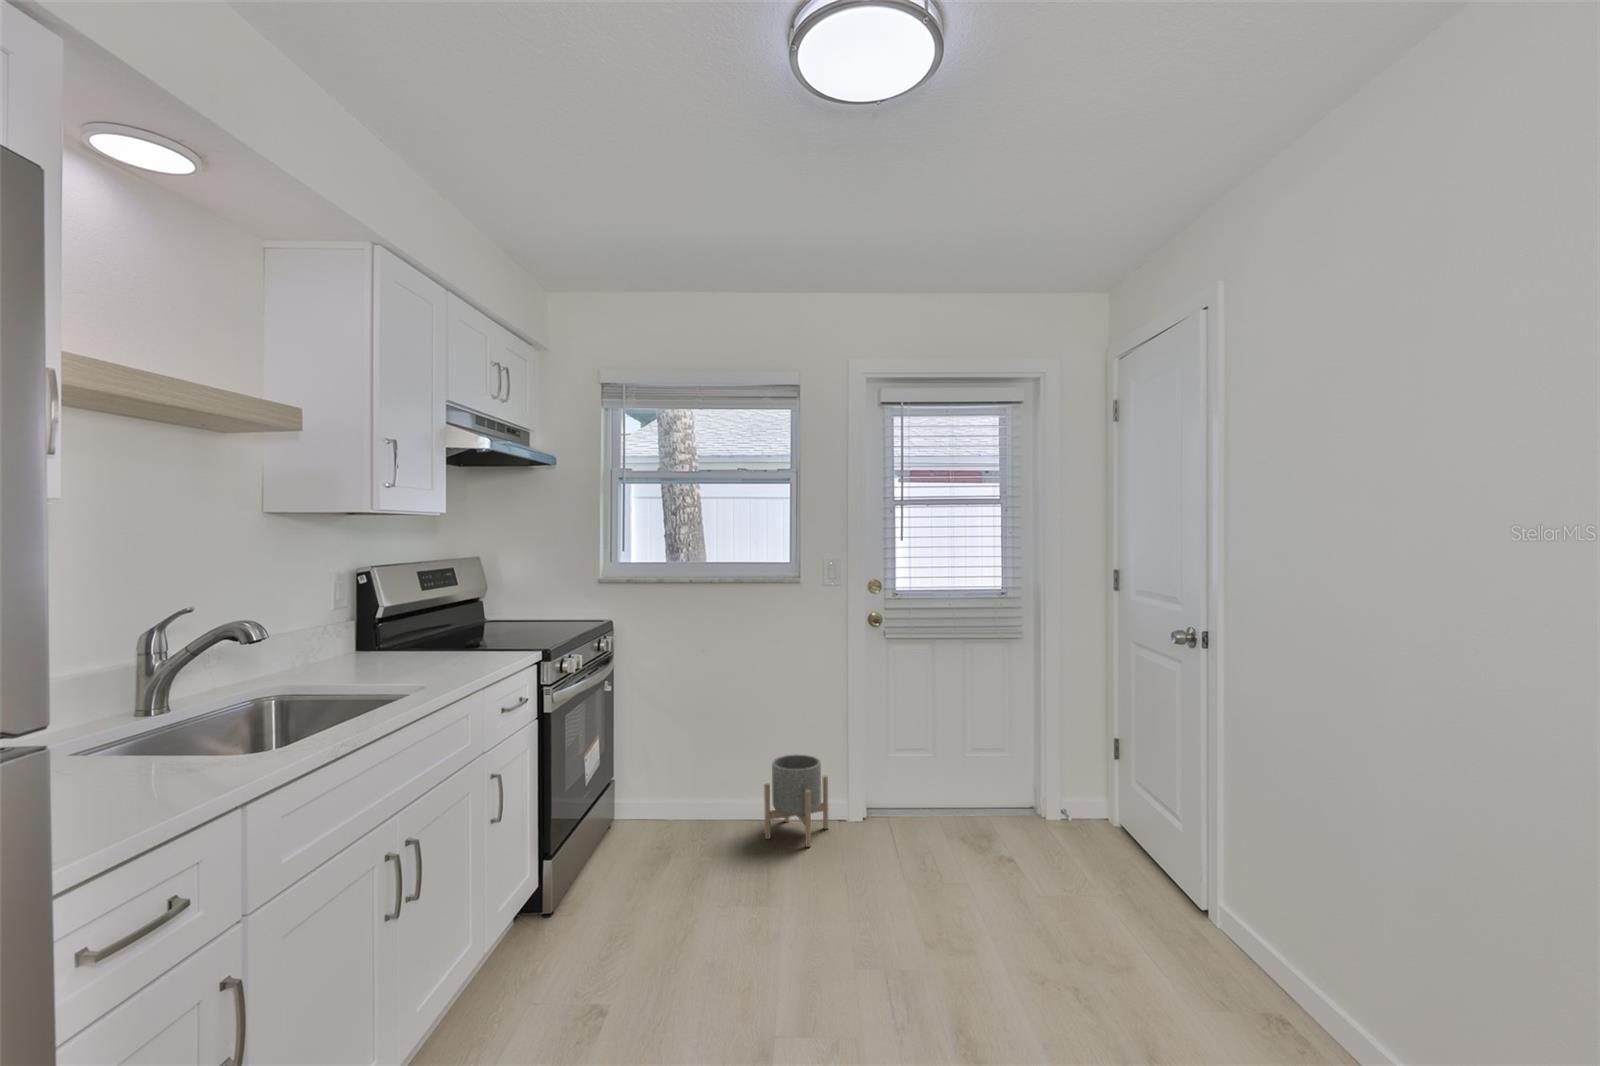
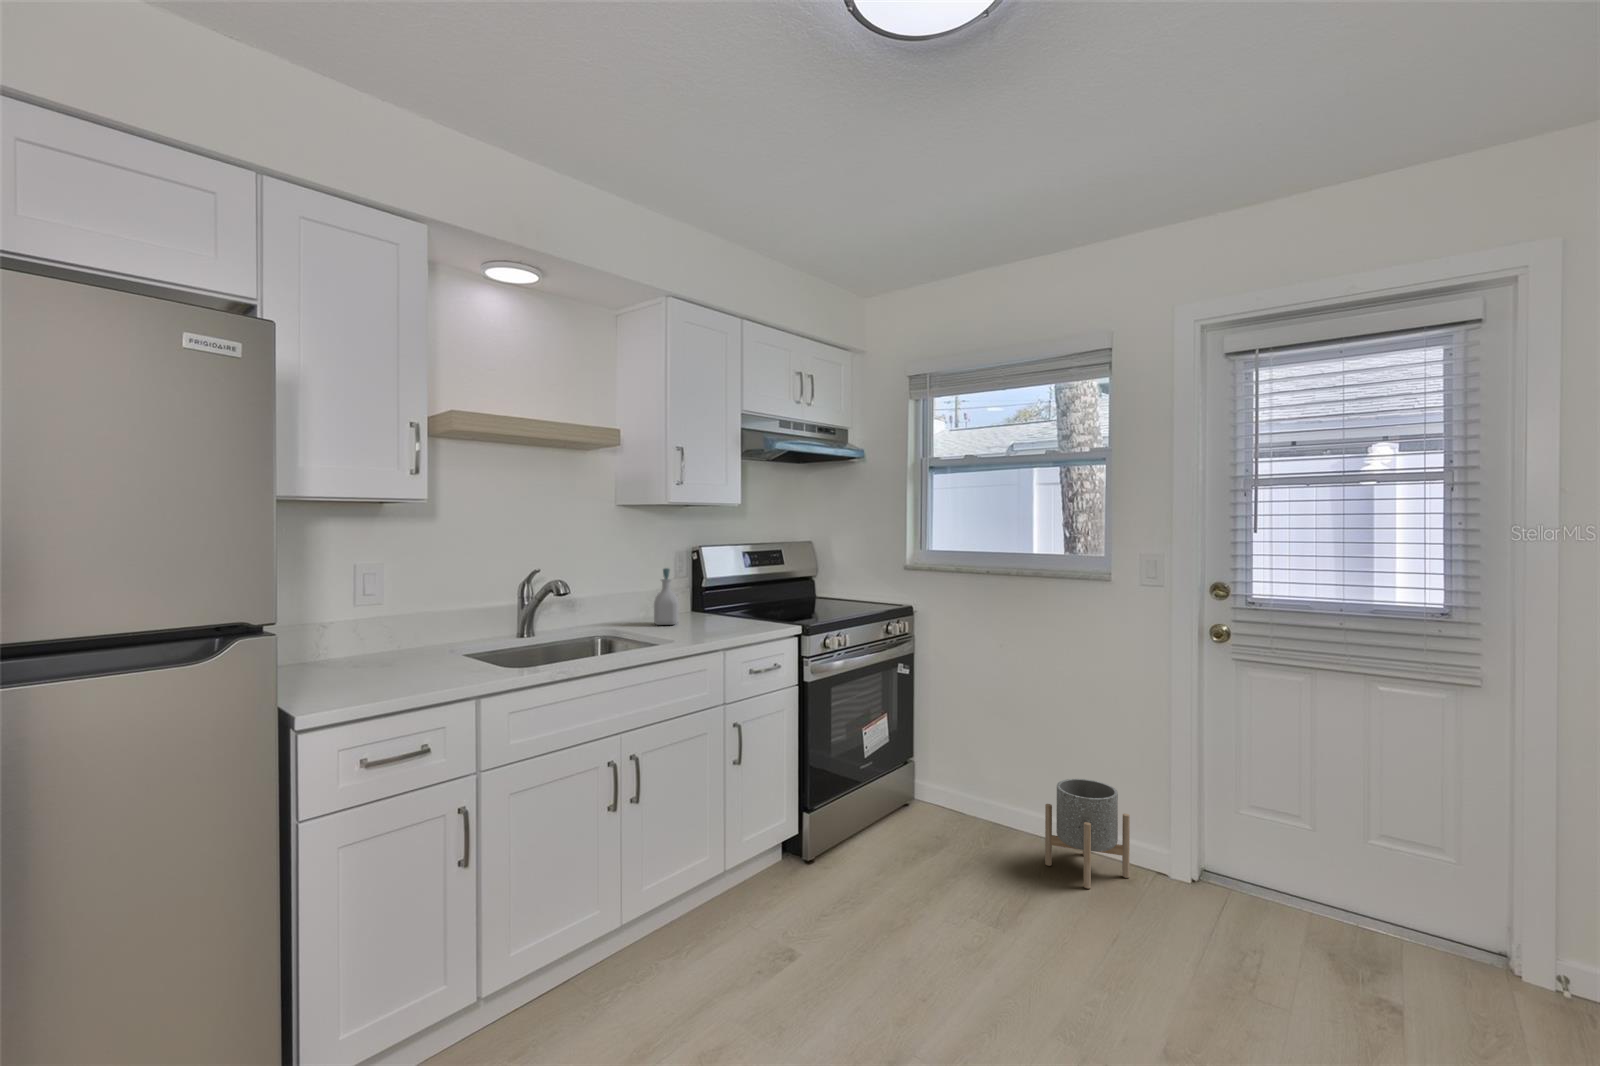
soap bottle: none [337,594,378,670] -> present [654,568,679,625]

